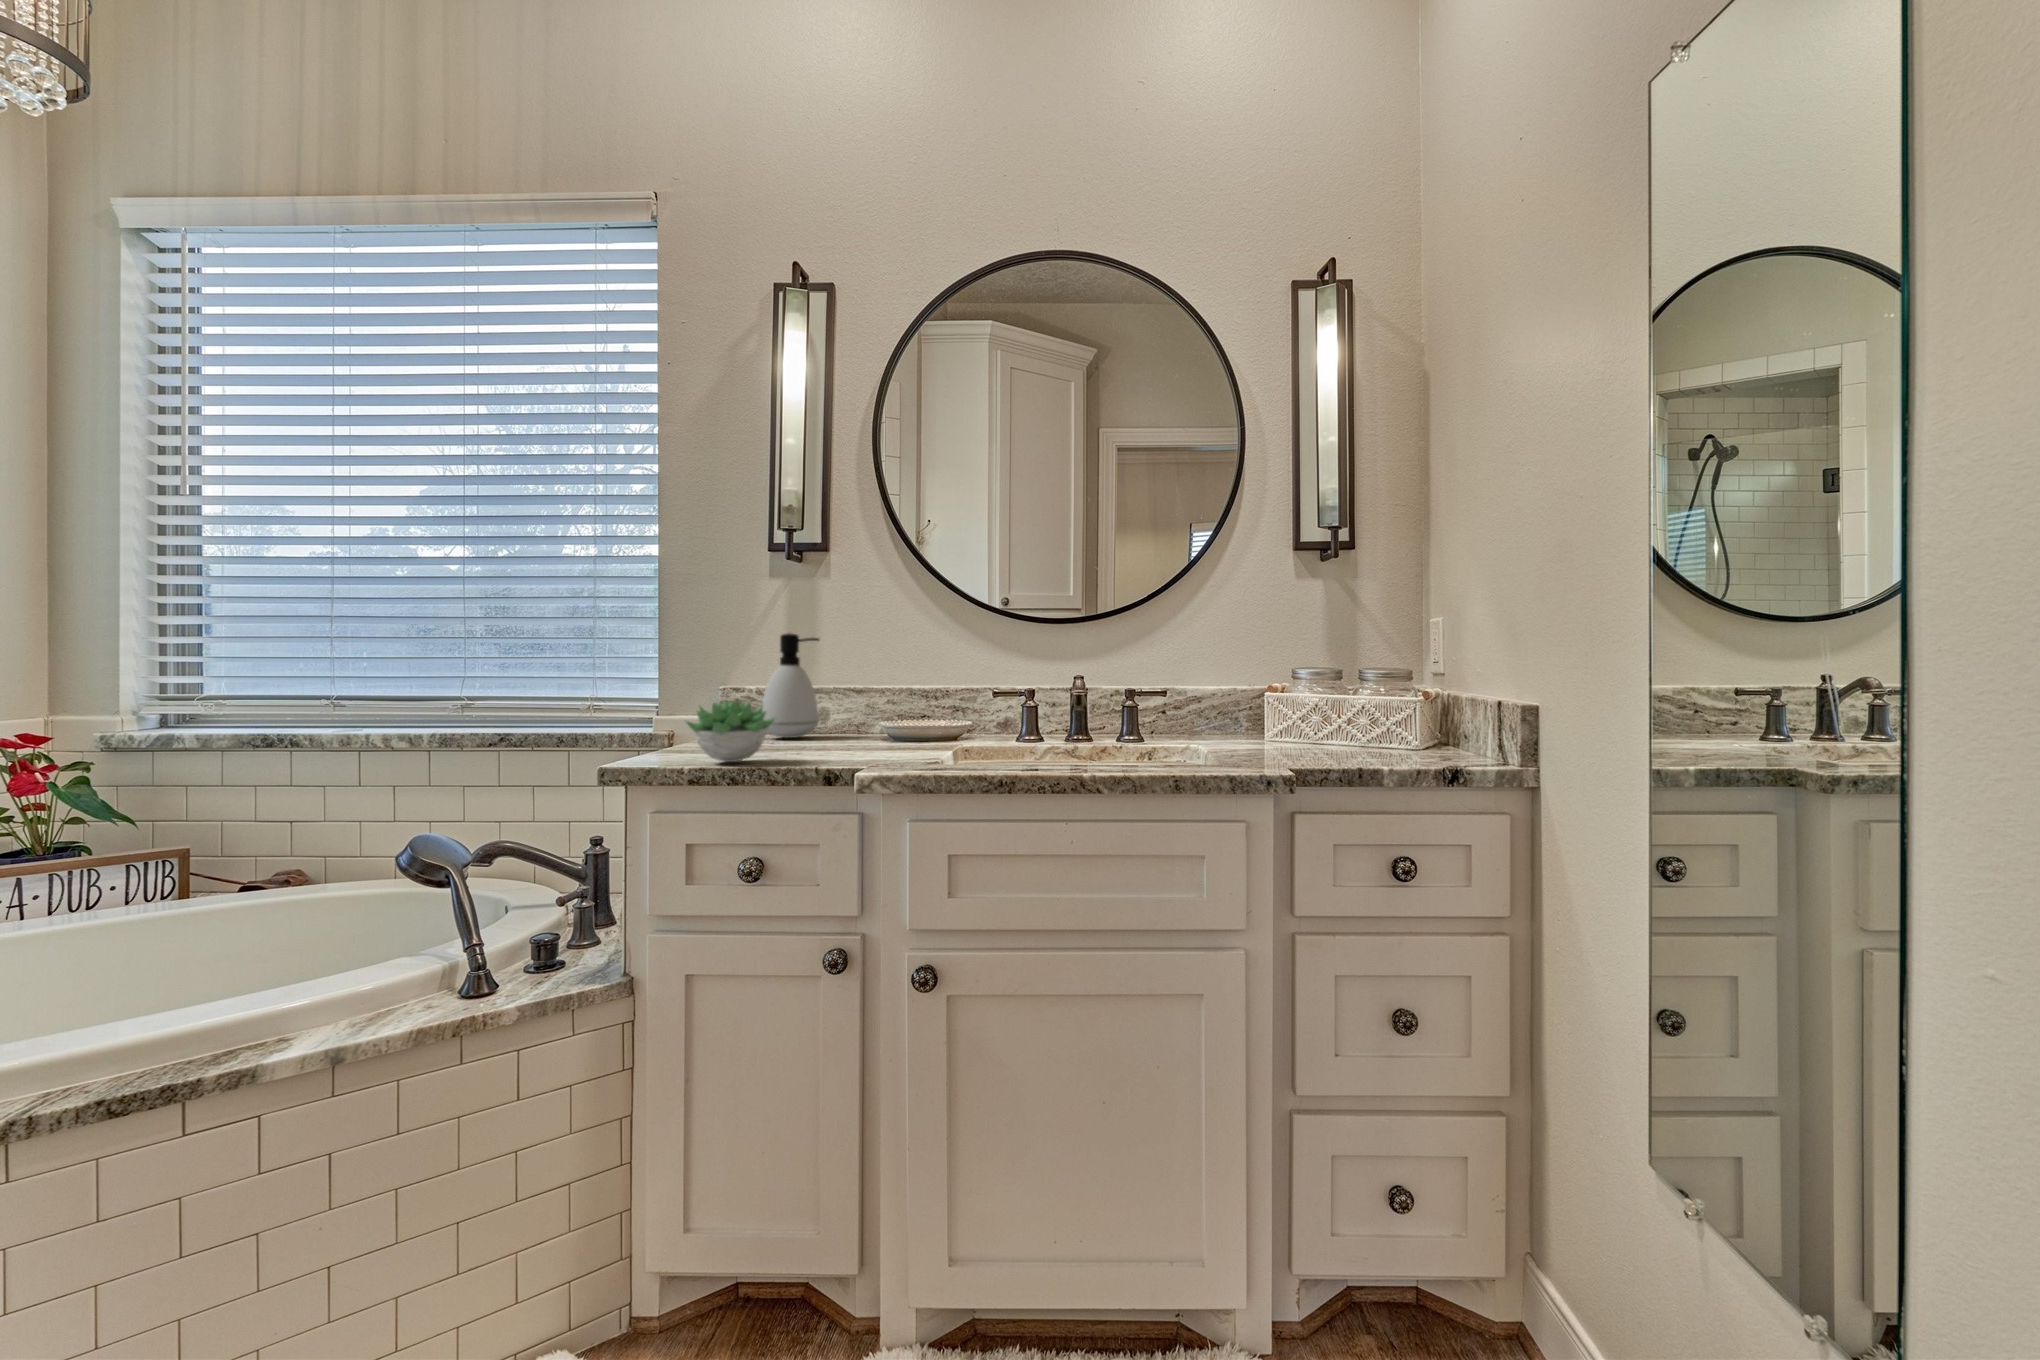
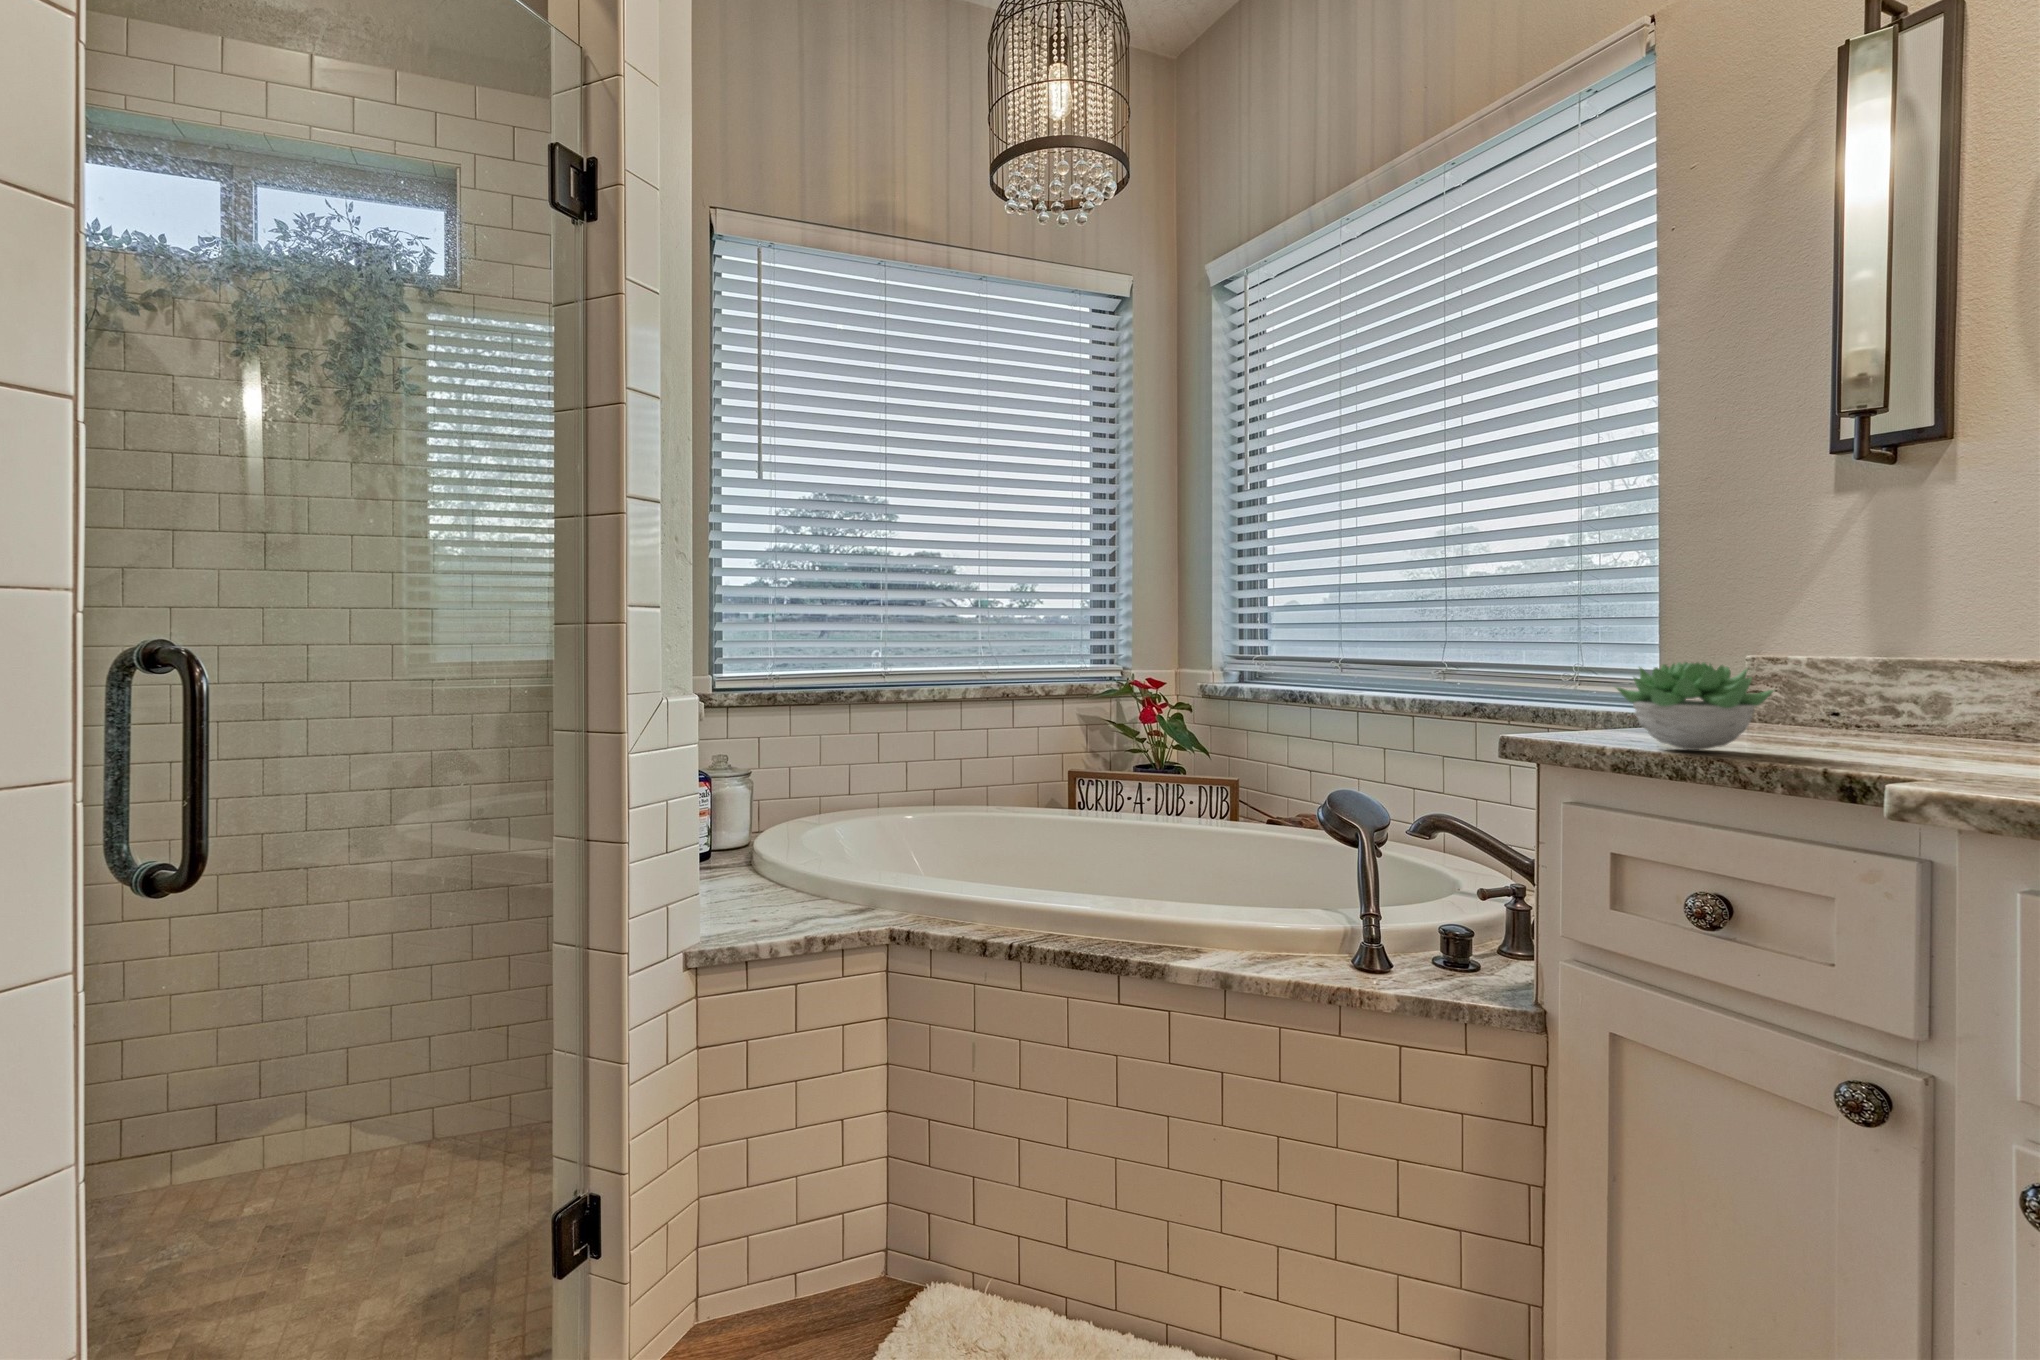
soap dispenser: present [762,634,819,738] -> none [1810,576,1927,734]

